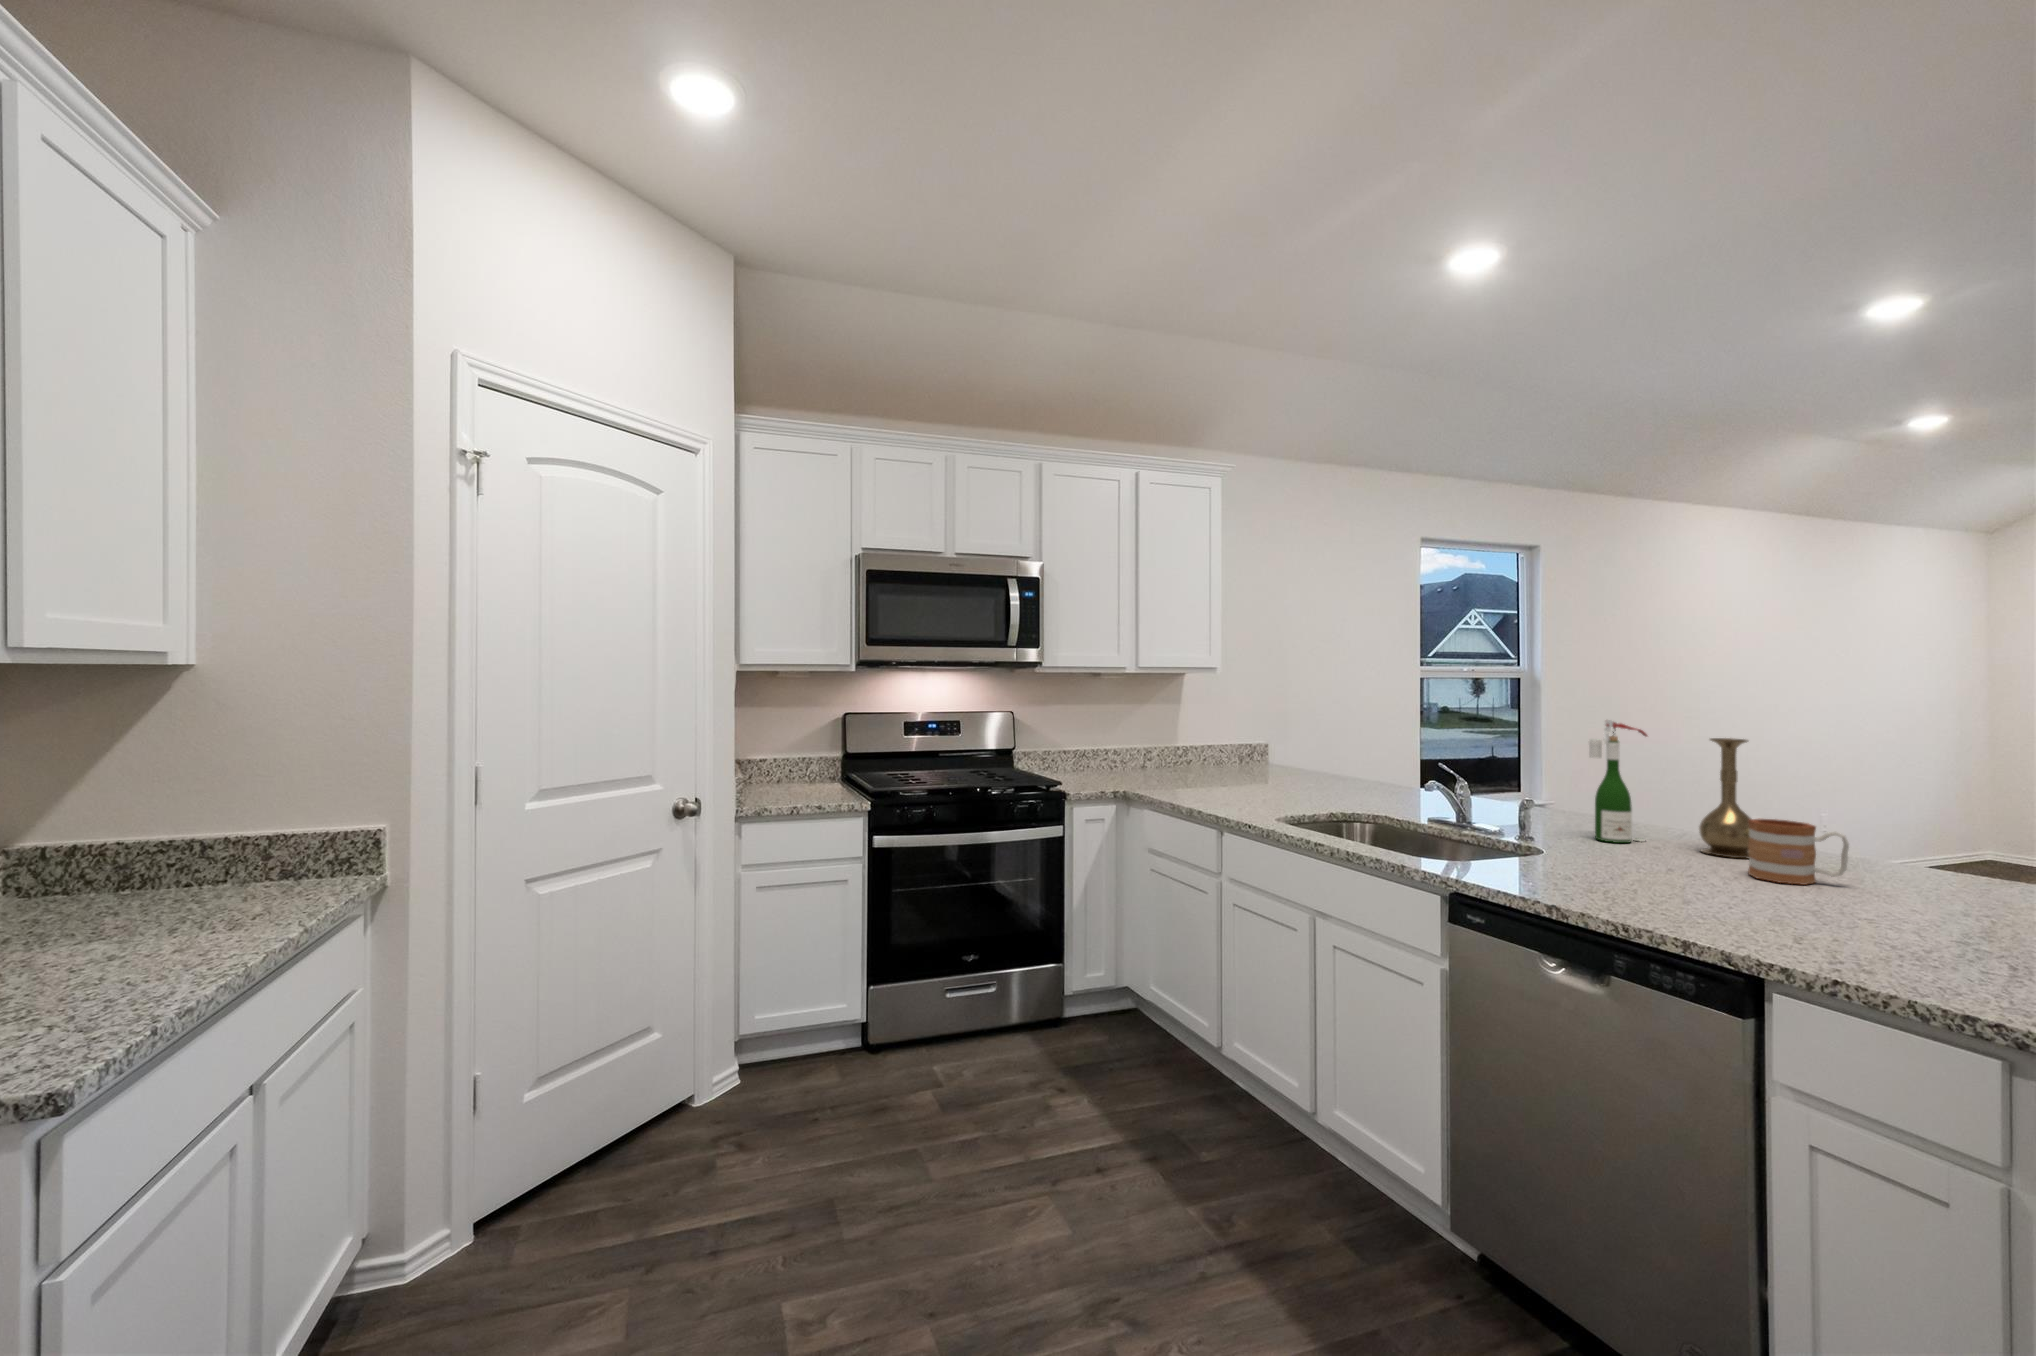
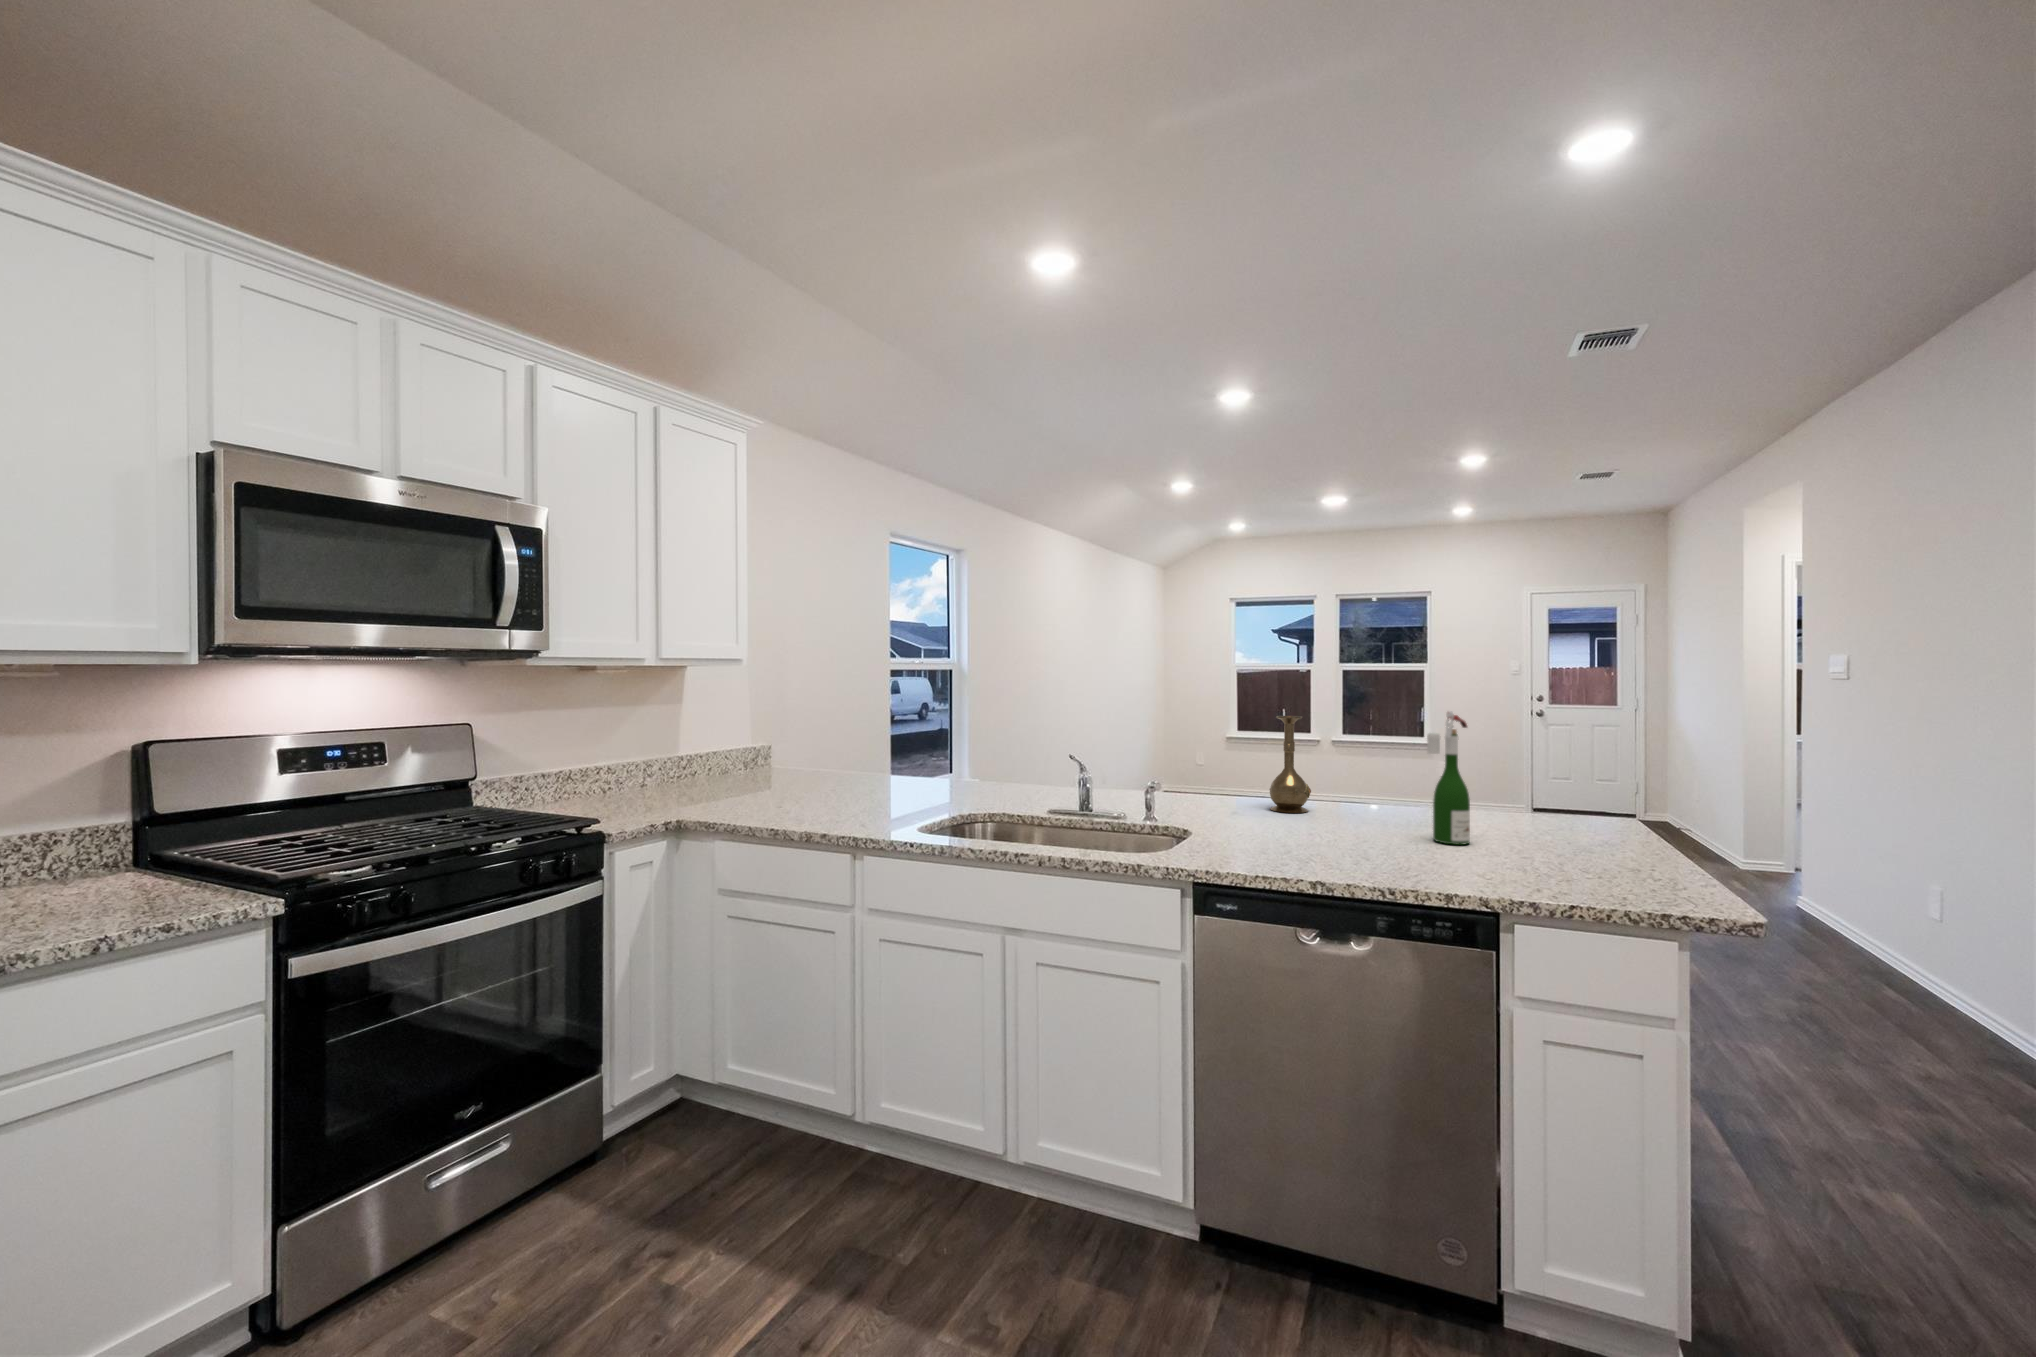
wine bottle: present [1589,720,1647,843] -> present [1427,711,1470,845]
mug: present [1748,819,1849,885] -> none [1337,778,1396,829]

